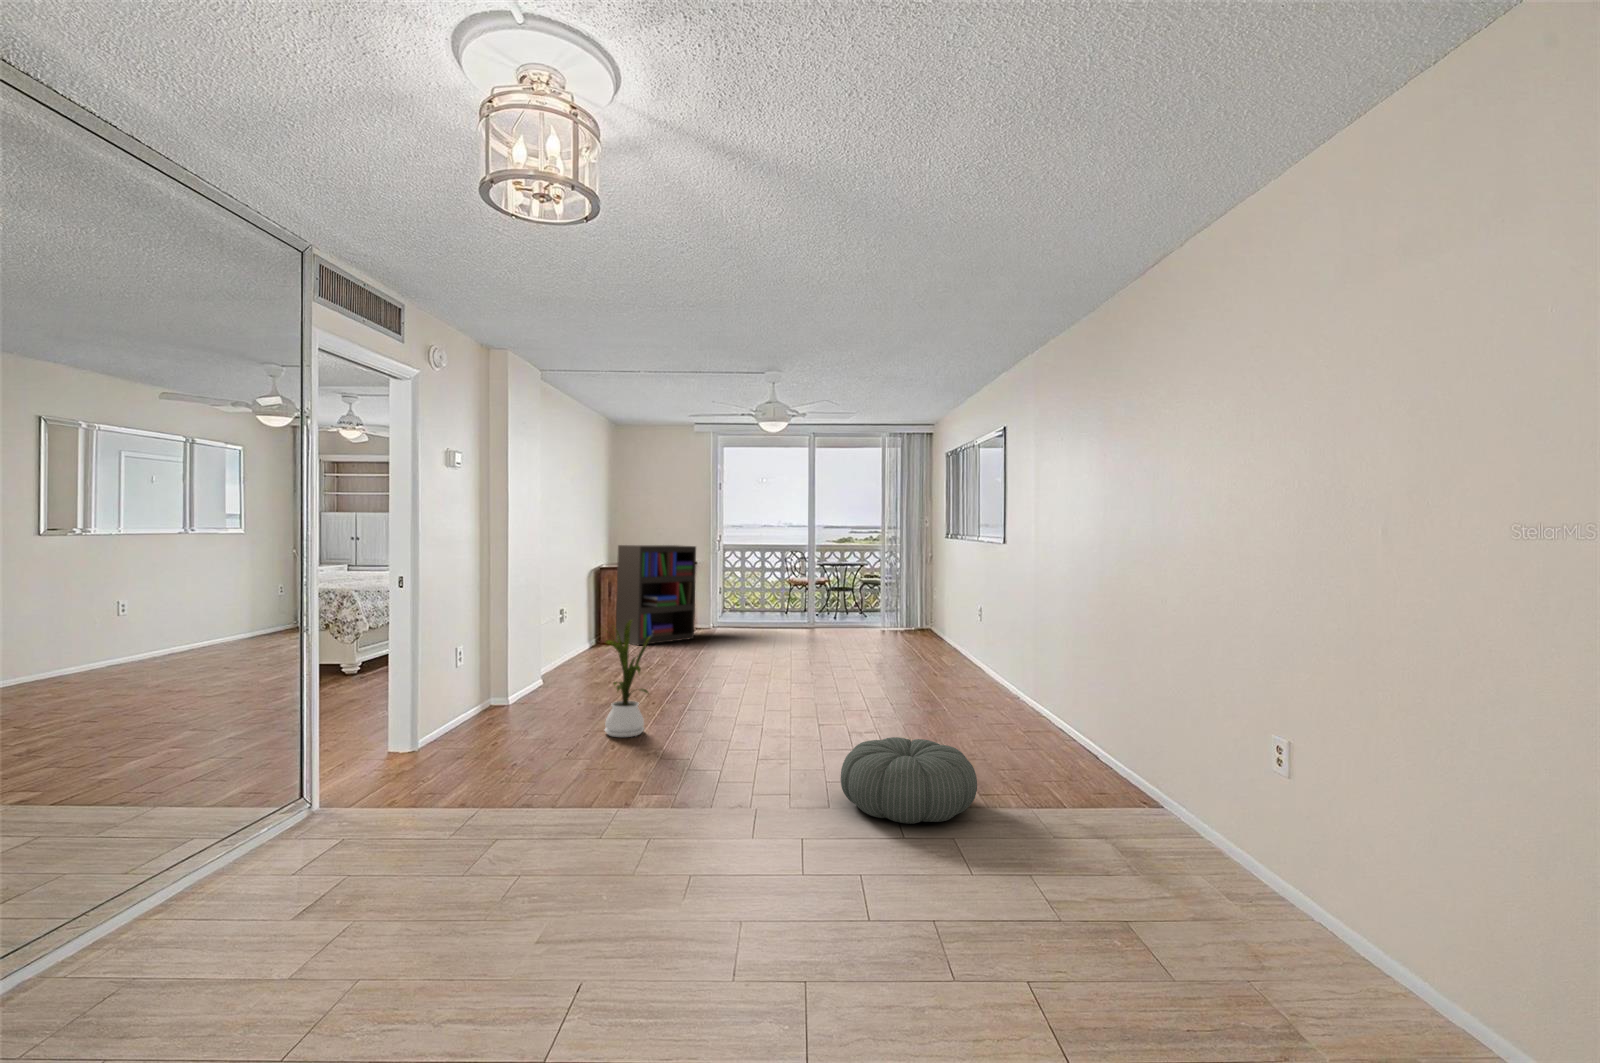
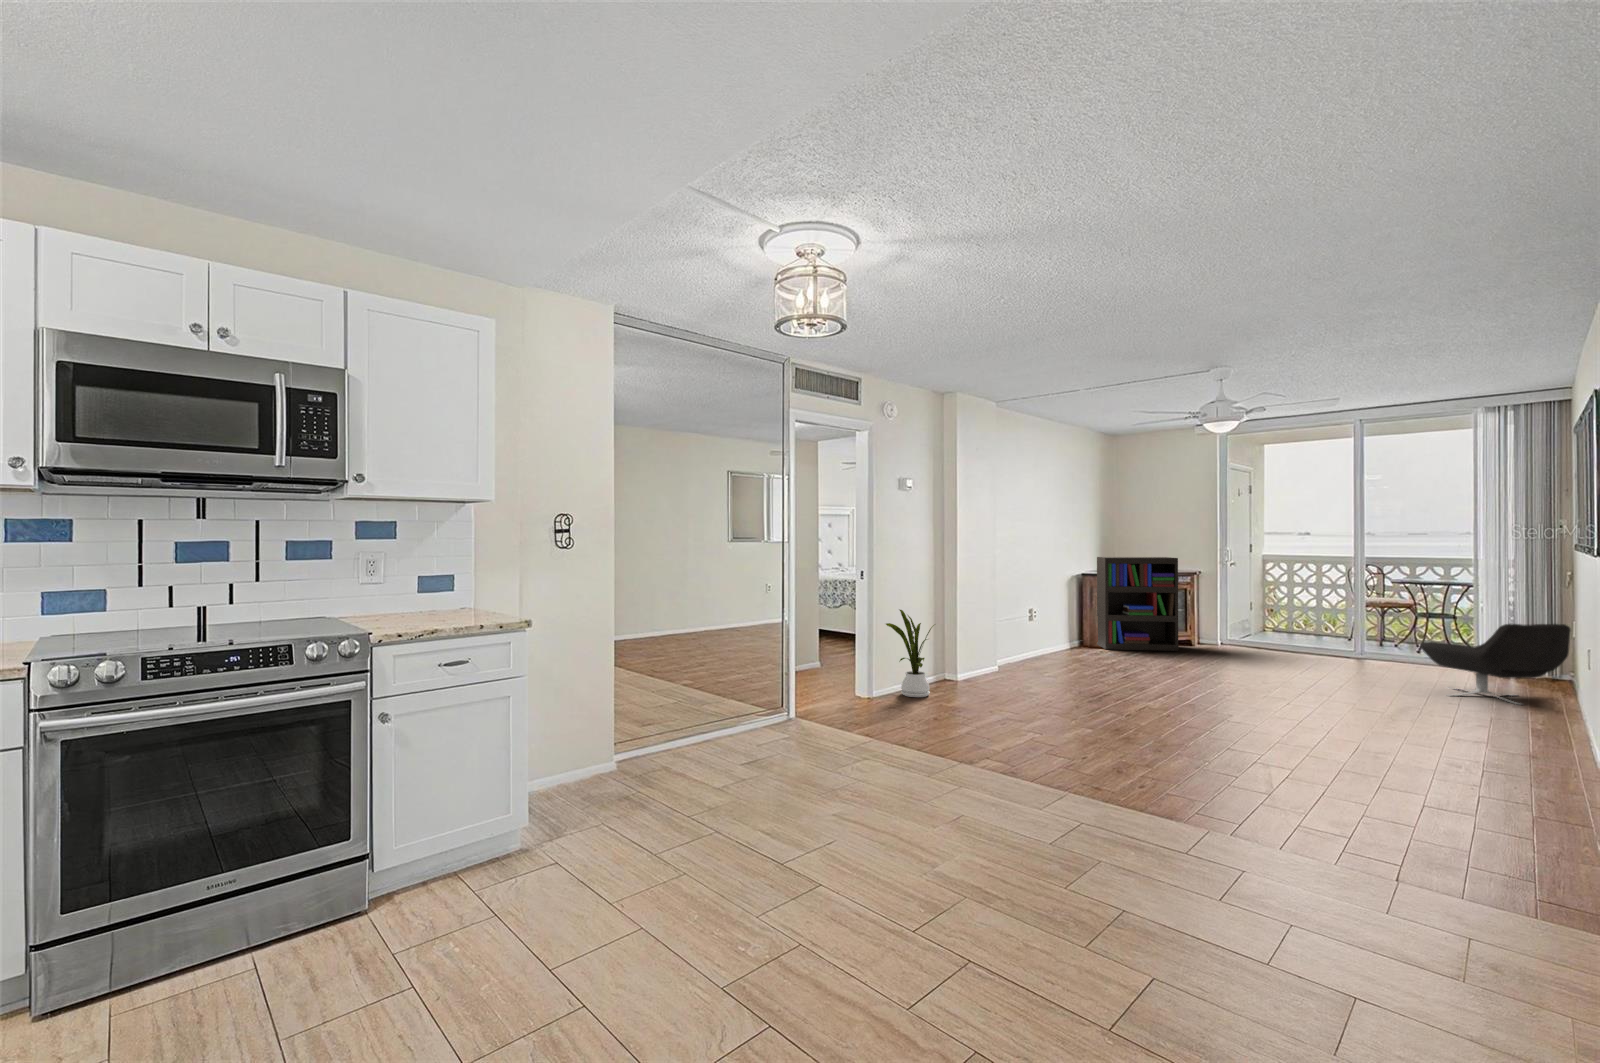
lounge chair: none [898,592,975,651] -> present [1420,624,1571,704]
pouf: present [841,737,977,824] -> none [896,714,1008,782]

